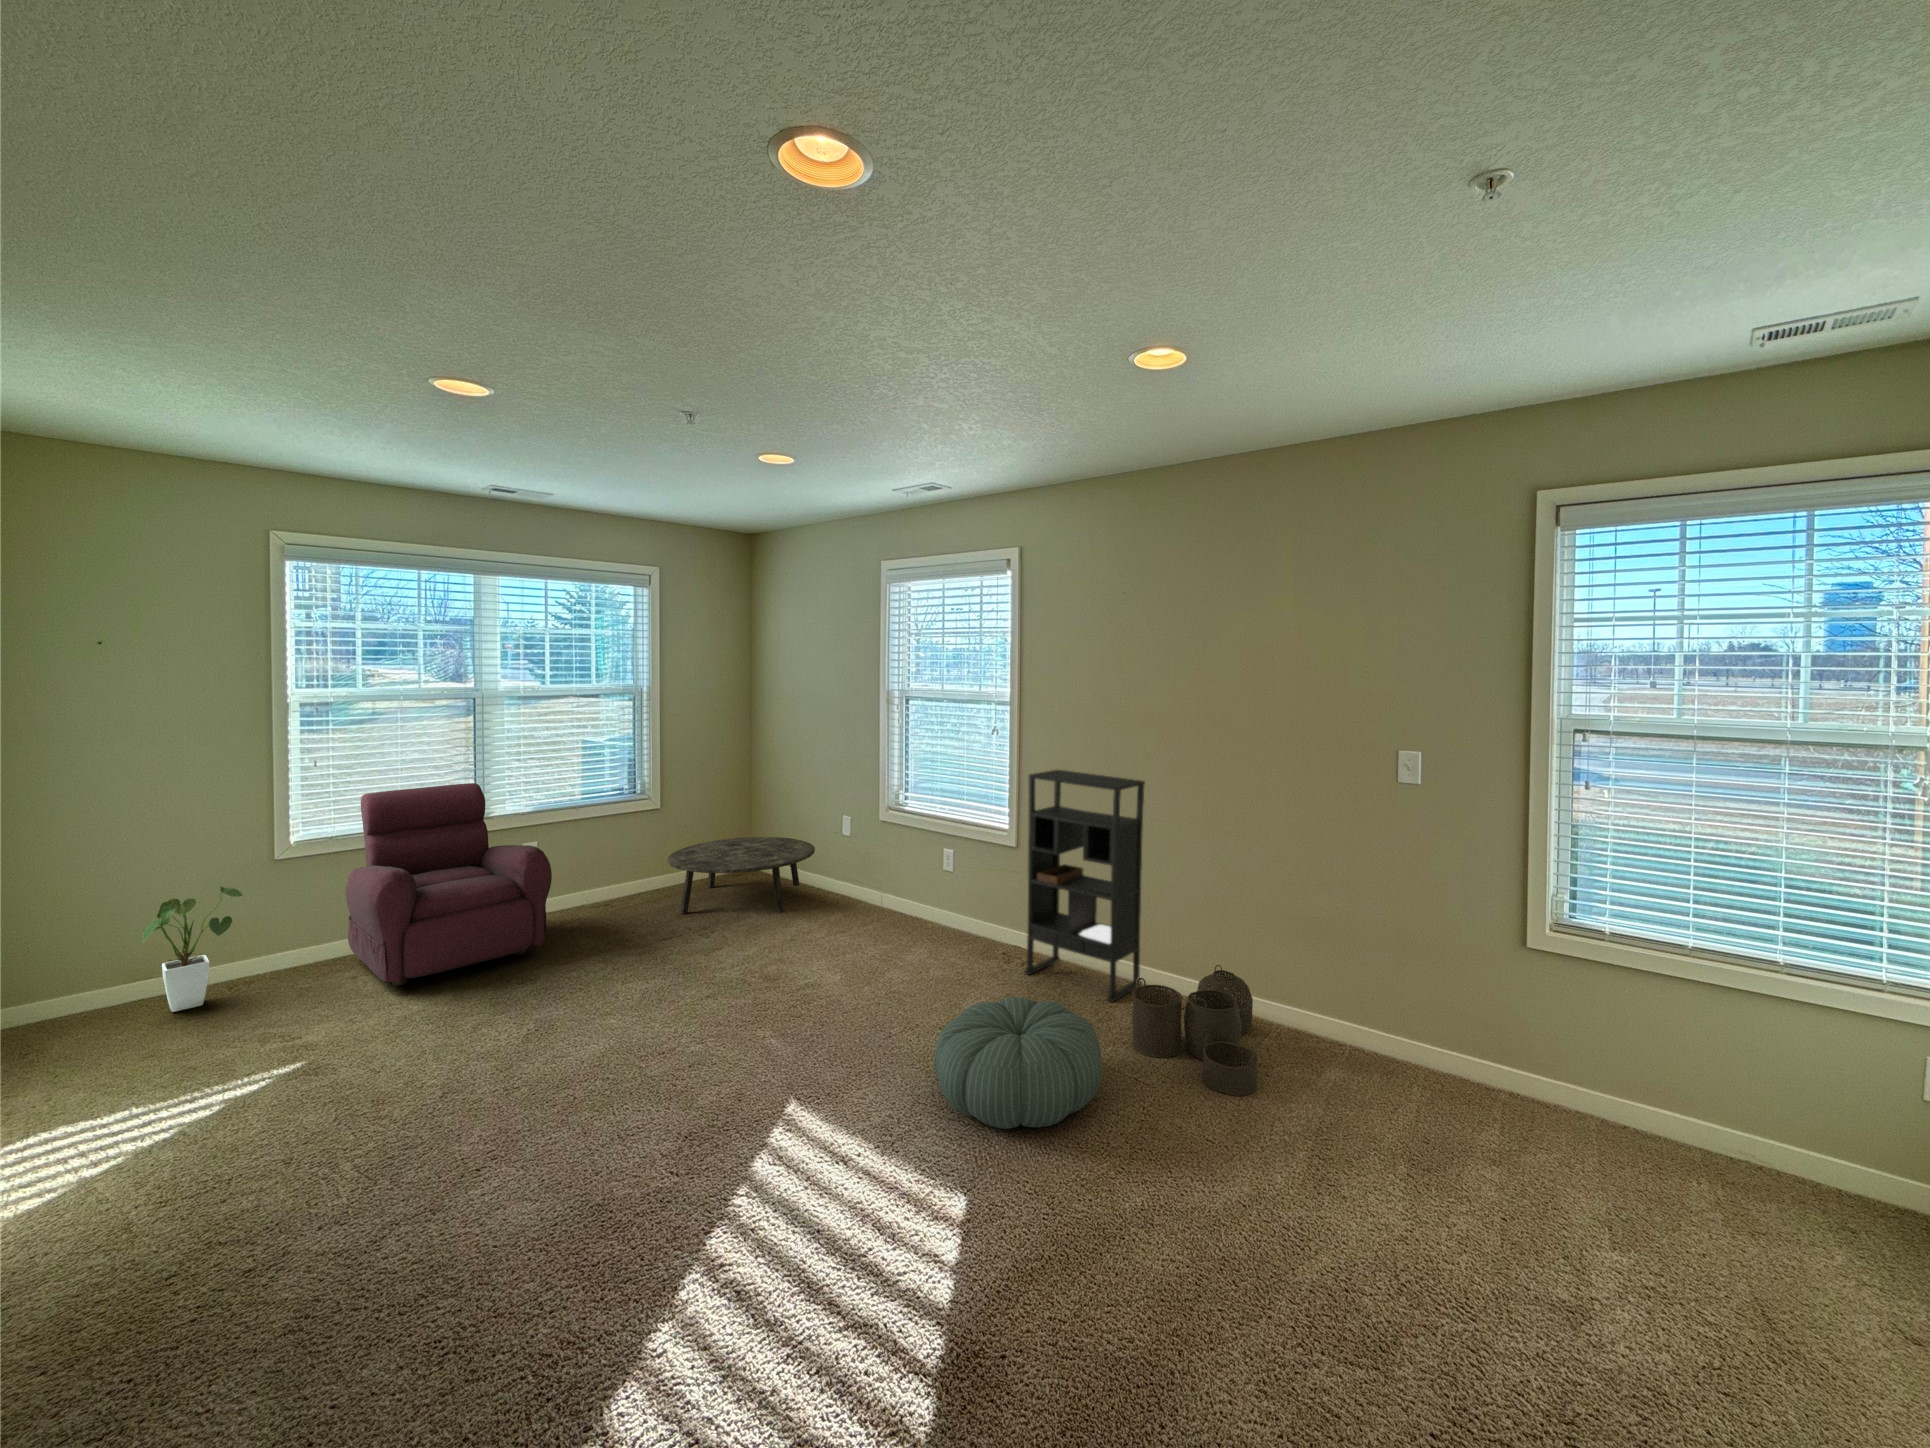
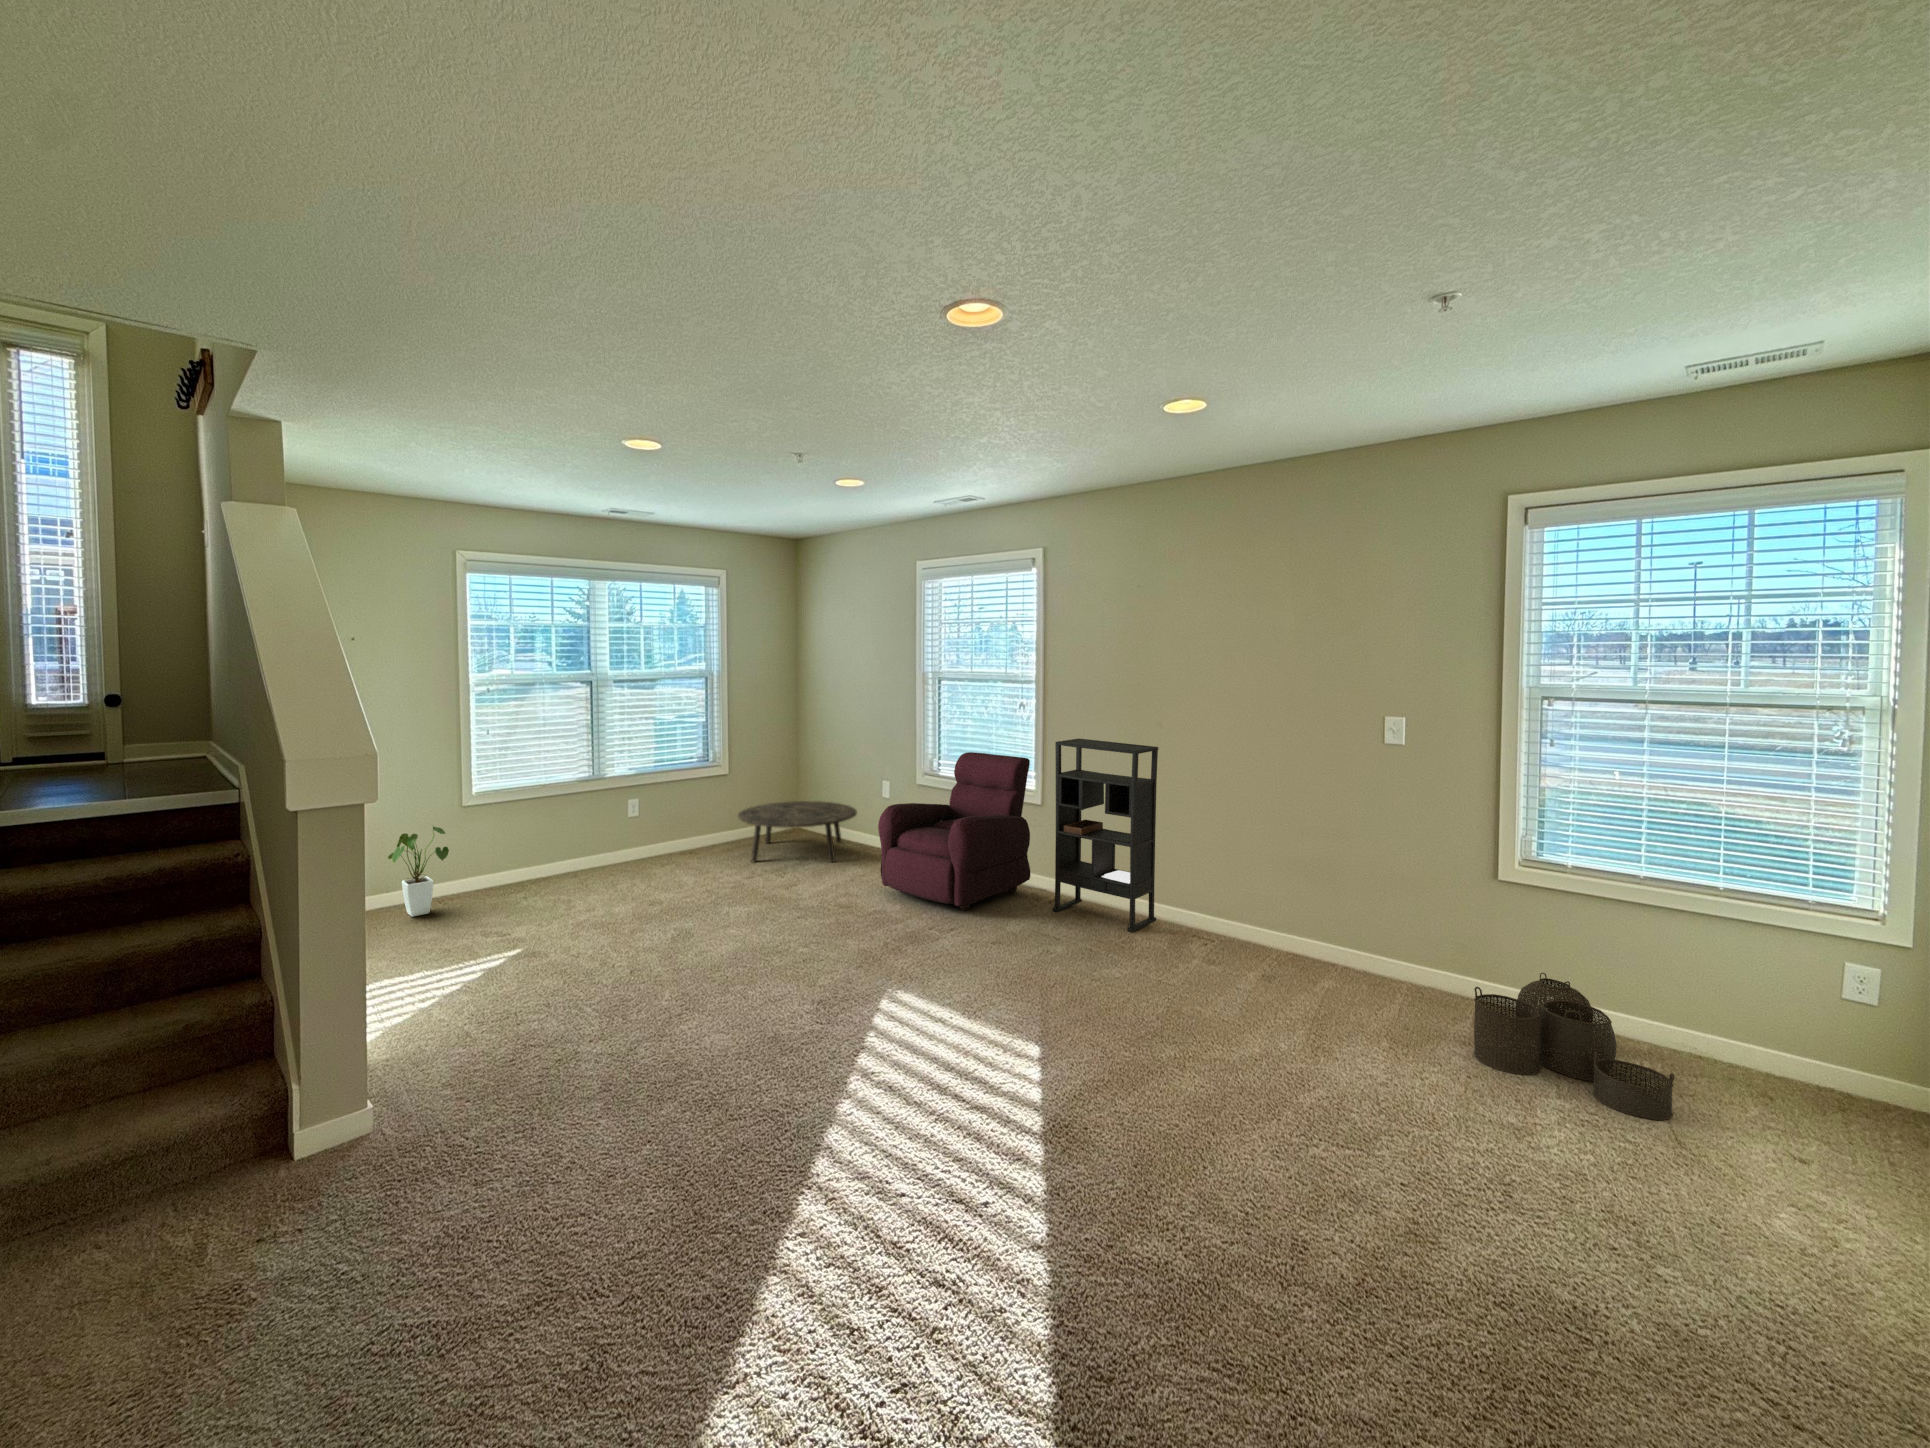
armchair: present [345,783,552,986] -> present [878,752,1030,910]
woven basket: present [1132,965,1258,1096] -> present [1474,973,1674,1120]
pouf: present [934,997,1102,1129] -> none [998,917,1134,1007]

